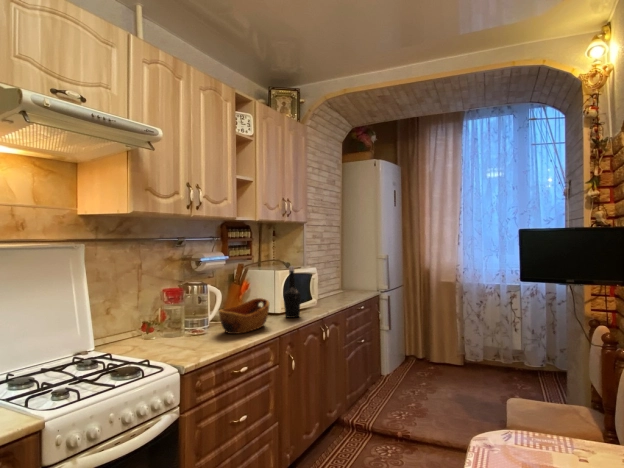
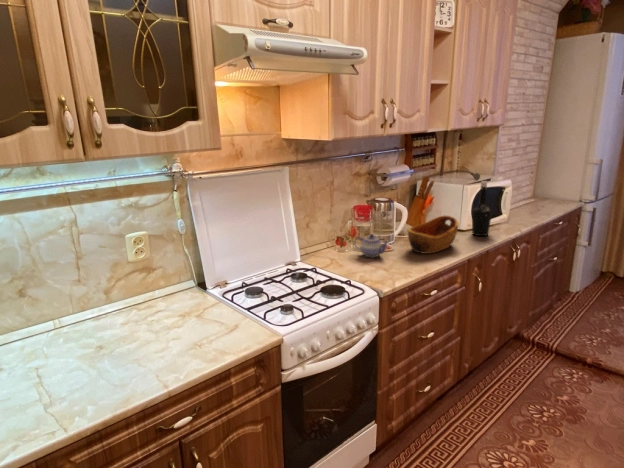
teapot: none [162,316,199,341] -> present [355,234,388,257]

